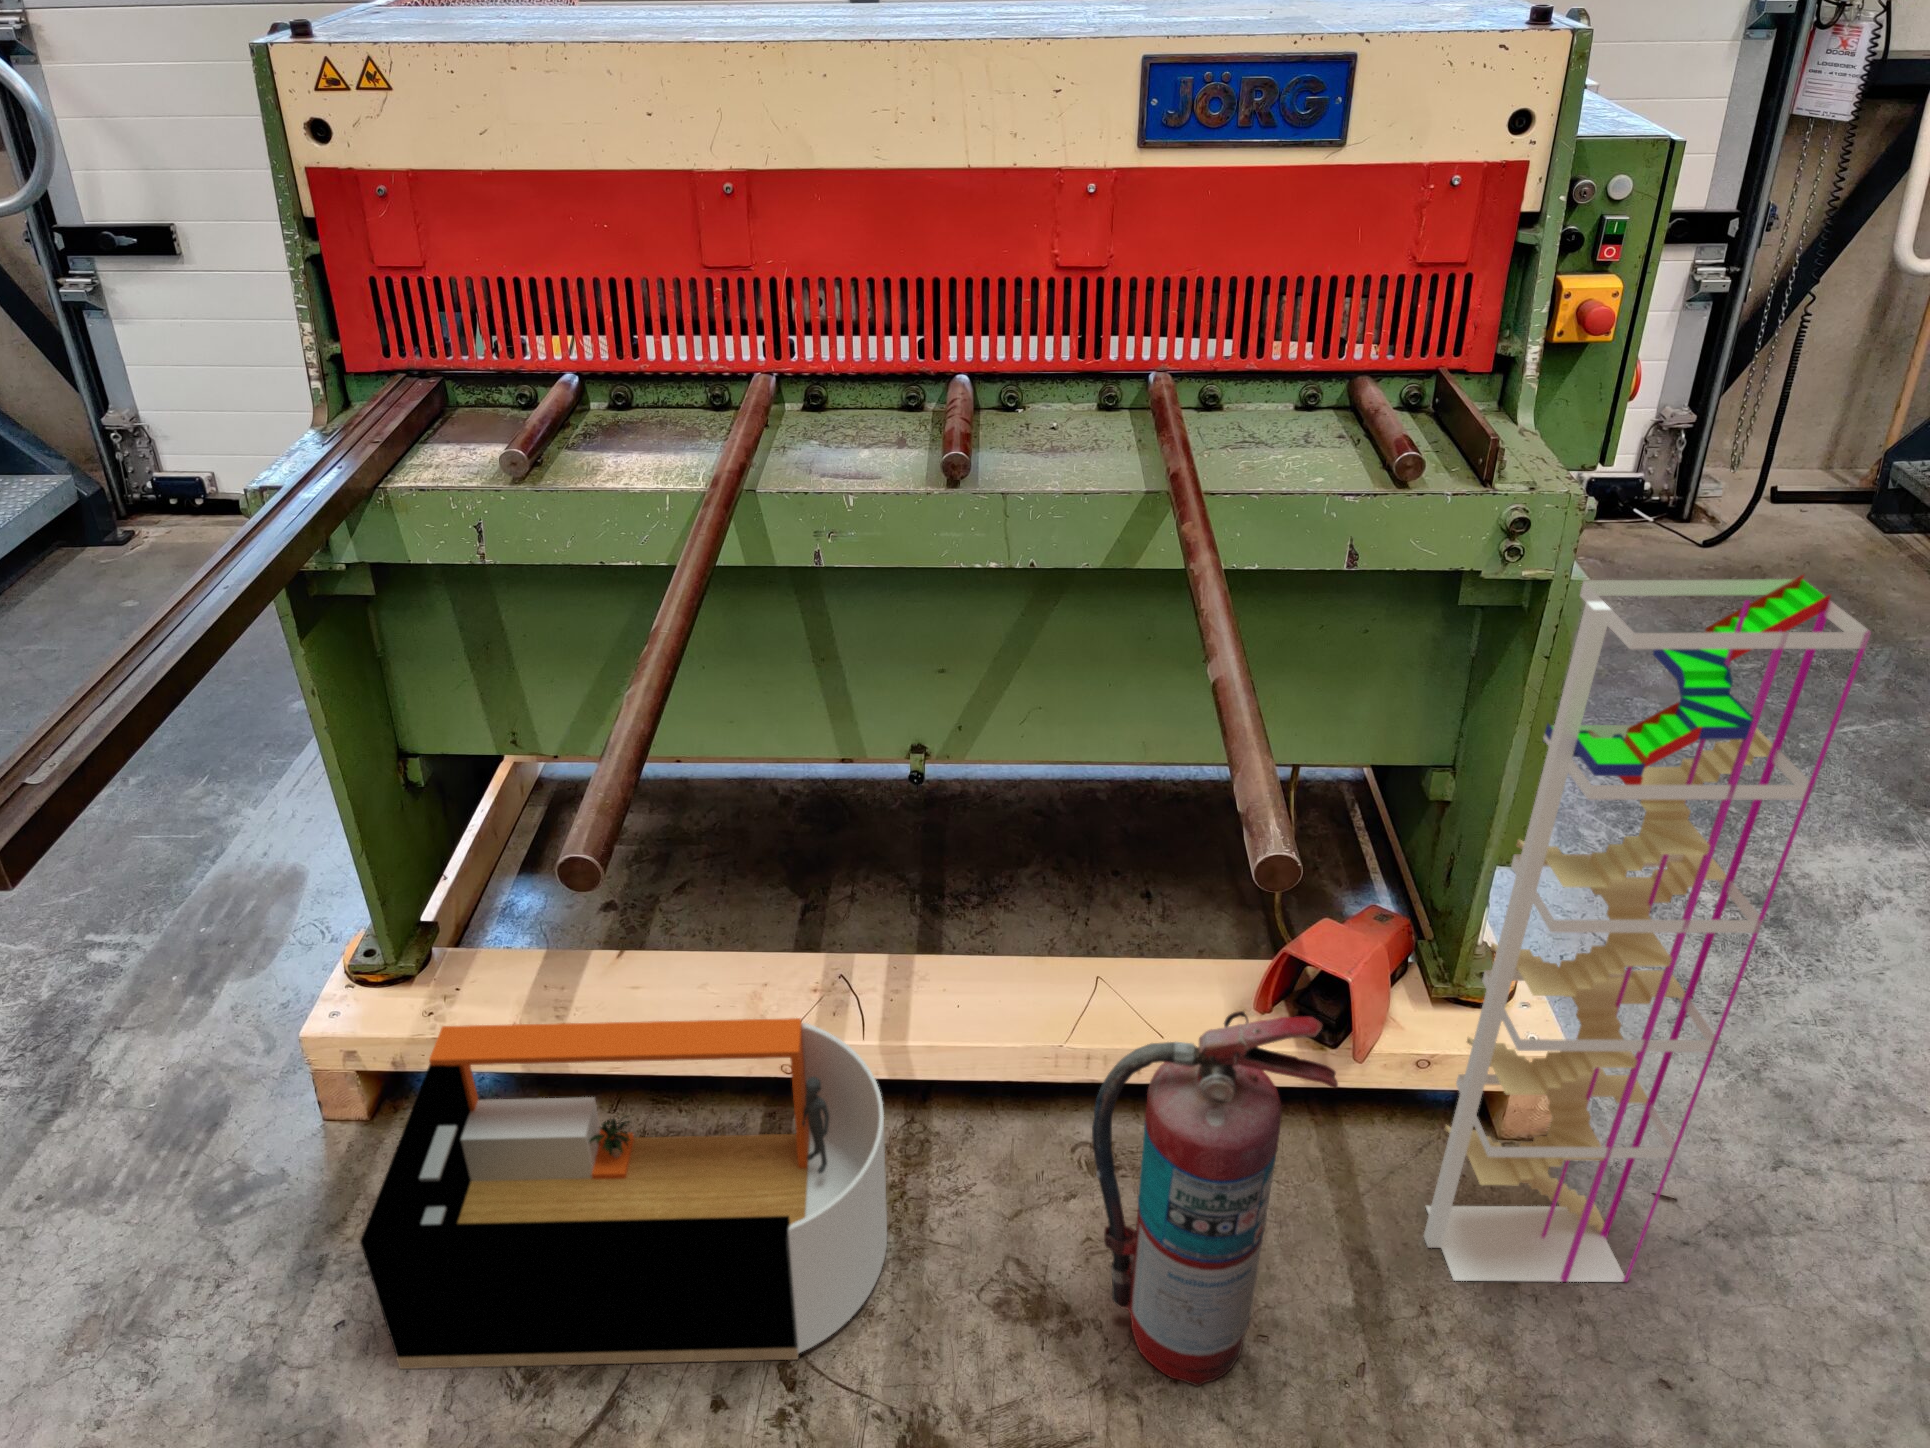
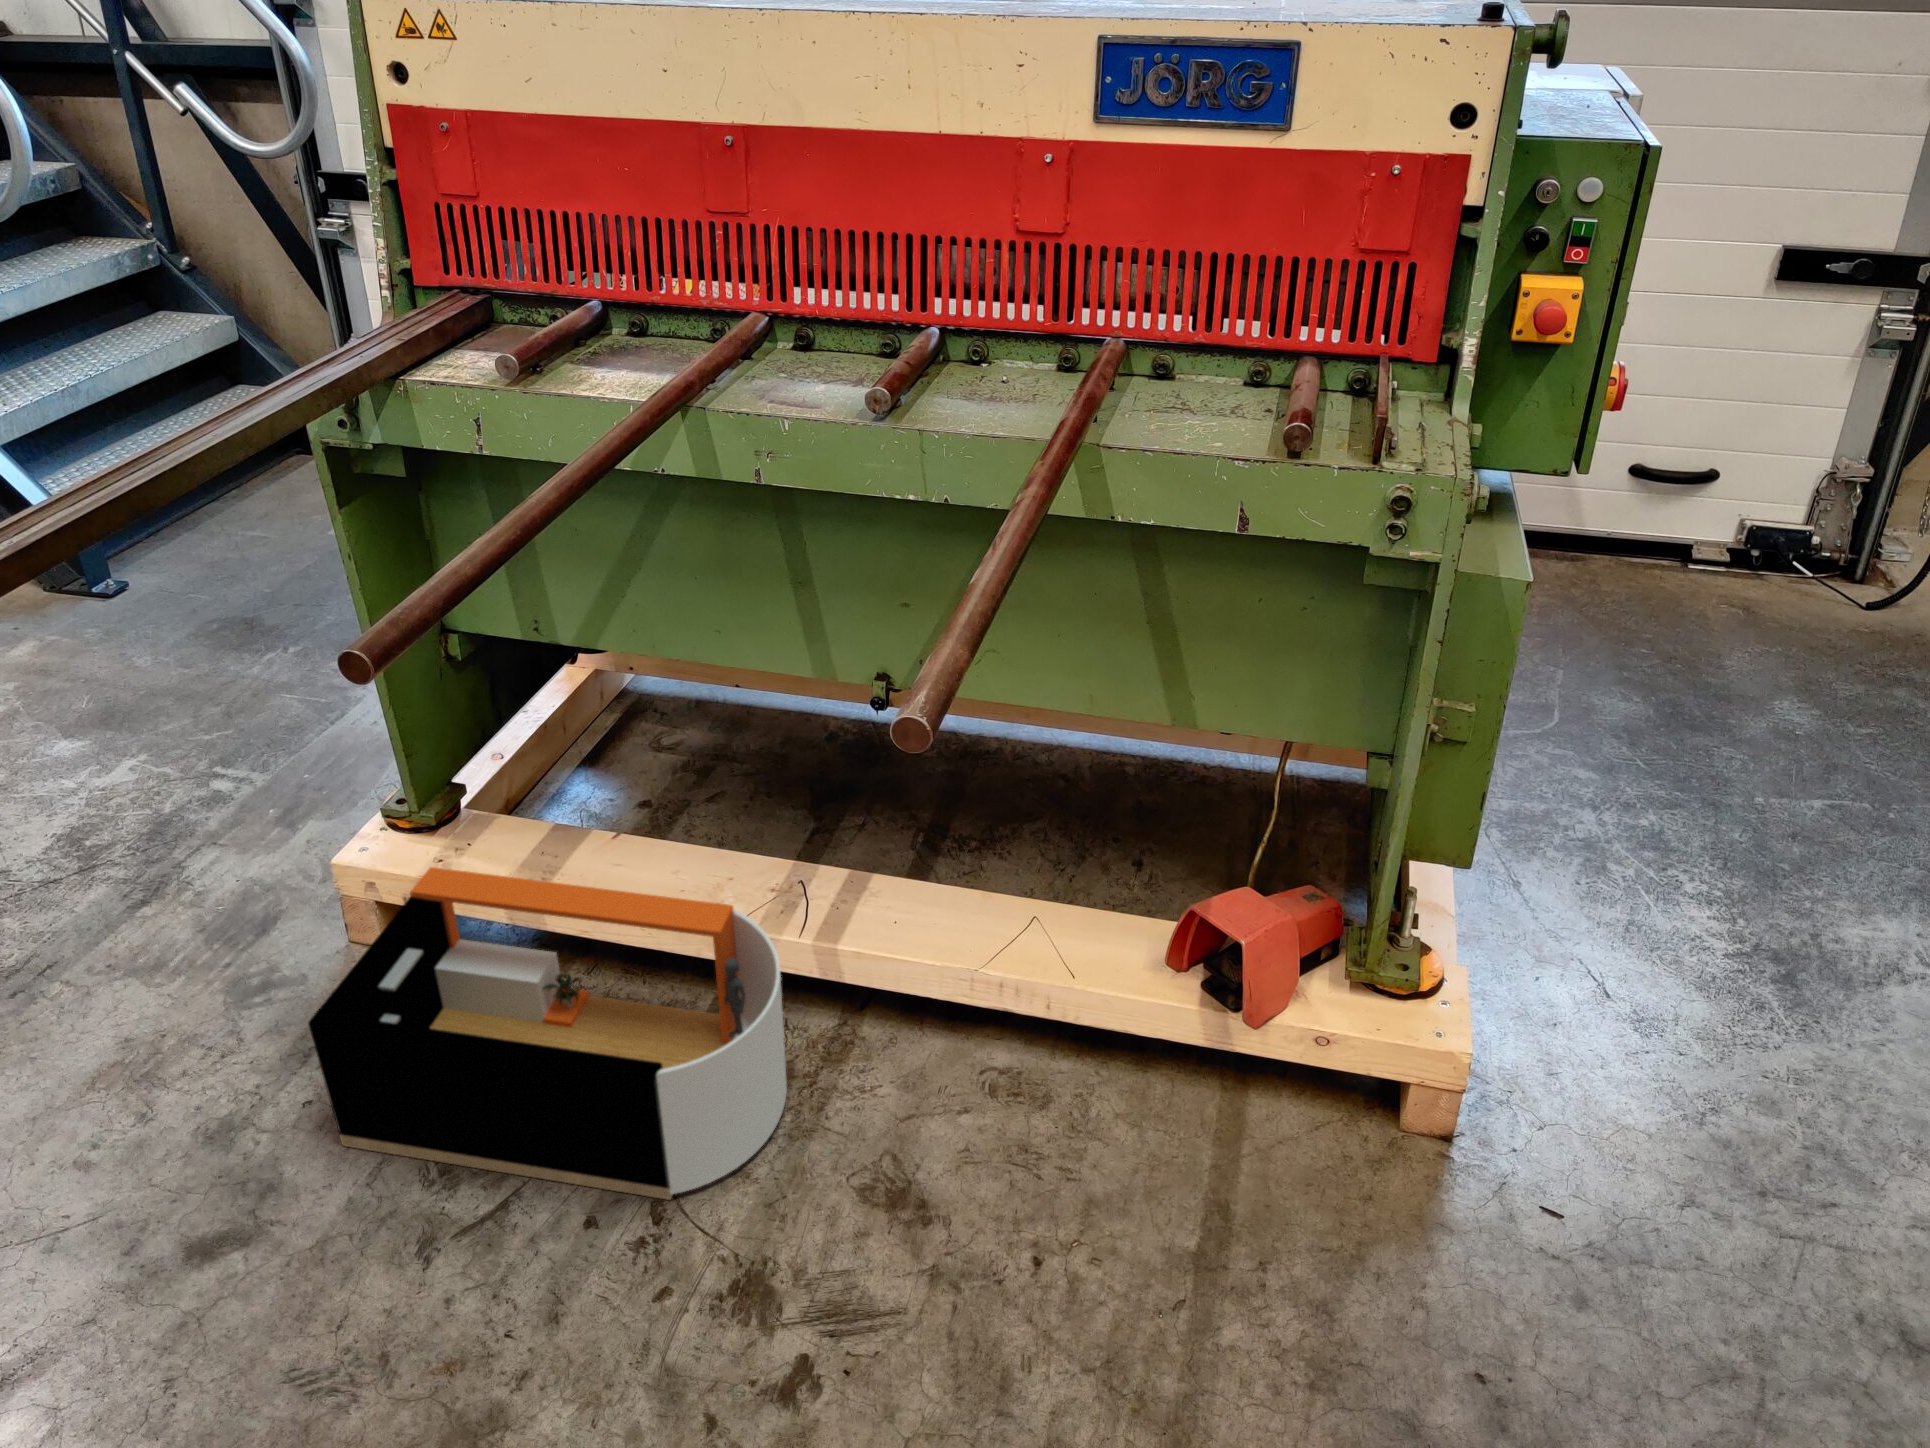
shelving unit: present [1424,575,1871,1282] -> none [1289,555,1689,1280]
fire extinguisher: present [1092,1011,1338,1386] -> none [935,932,1148,1290]

